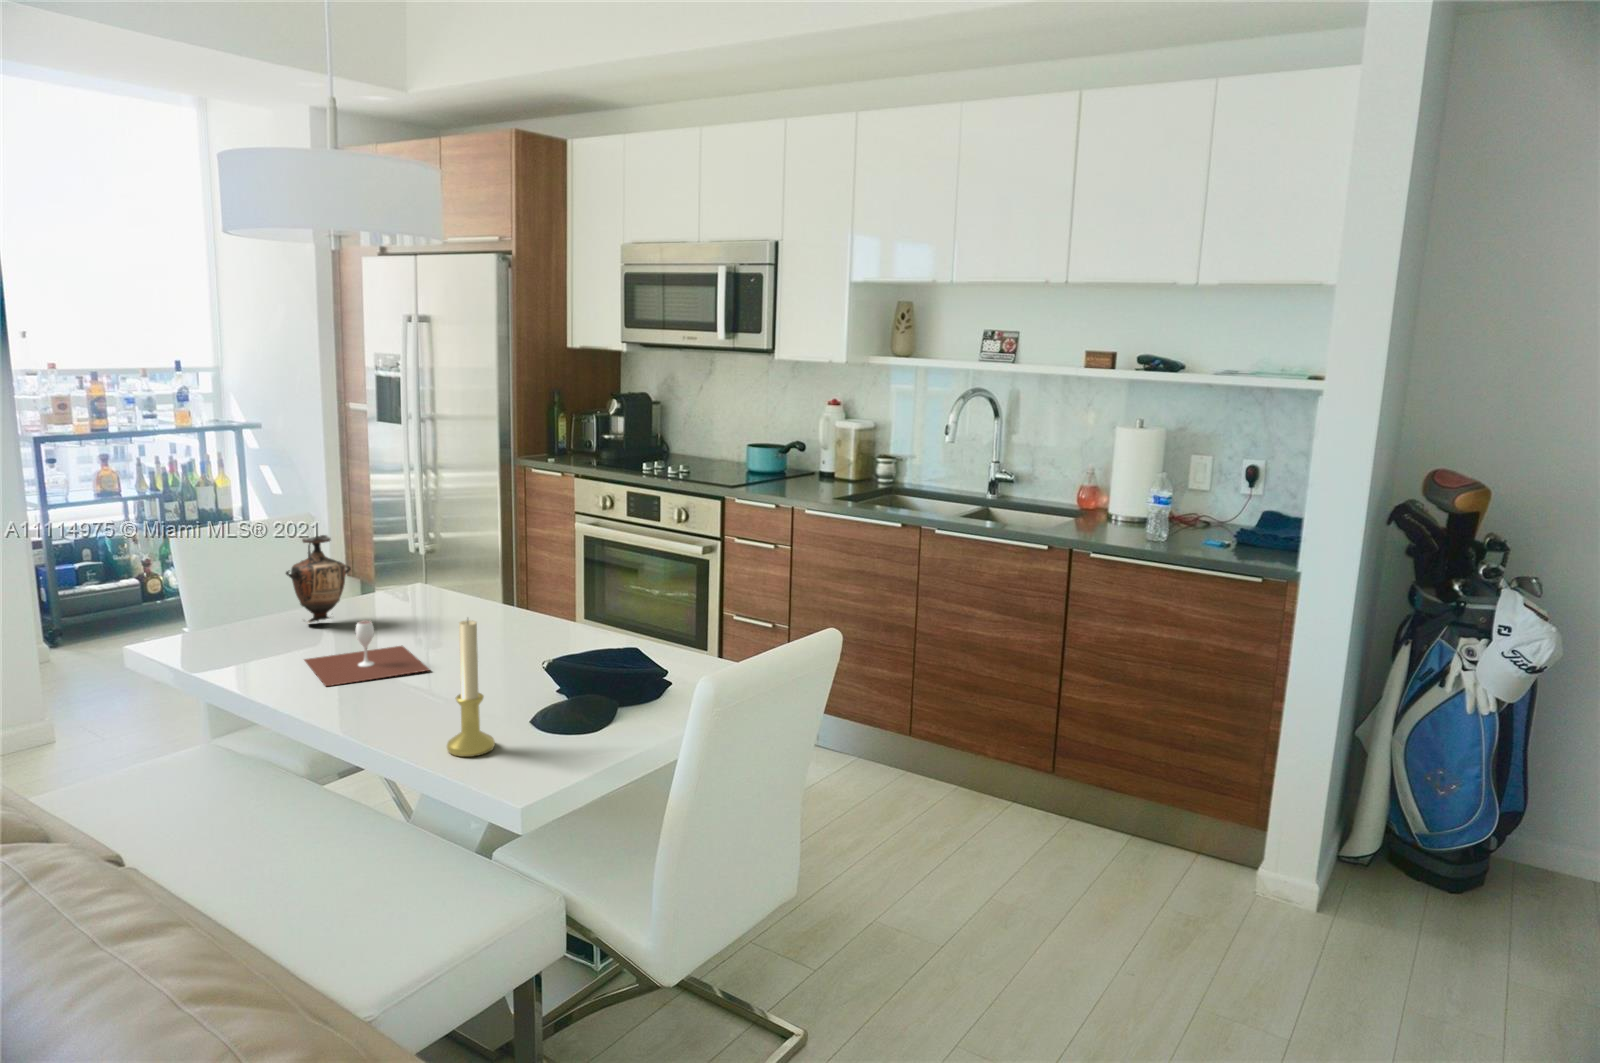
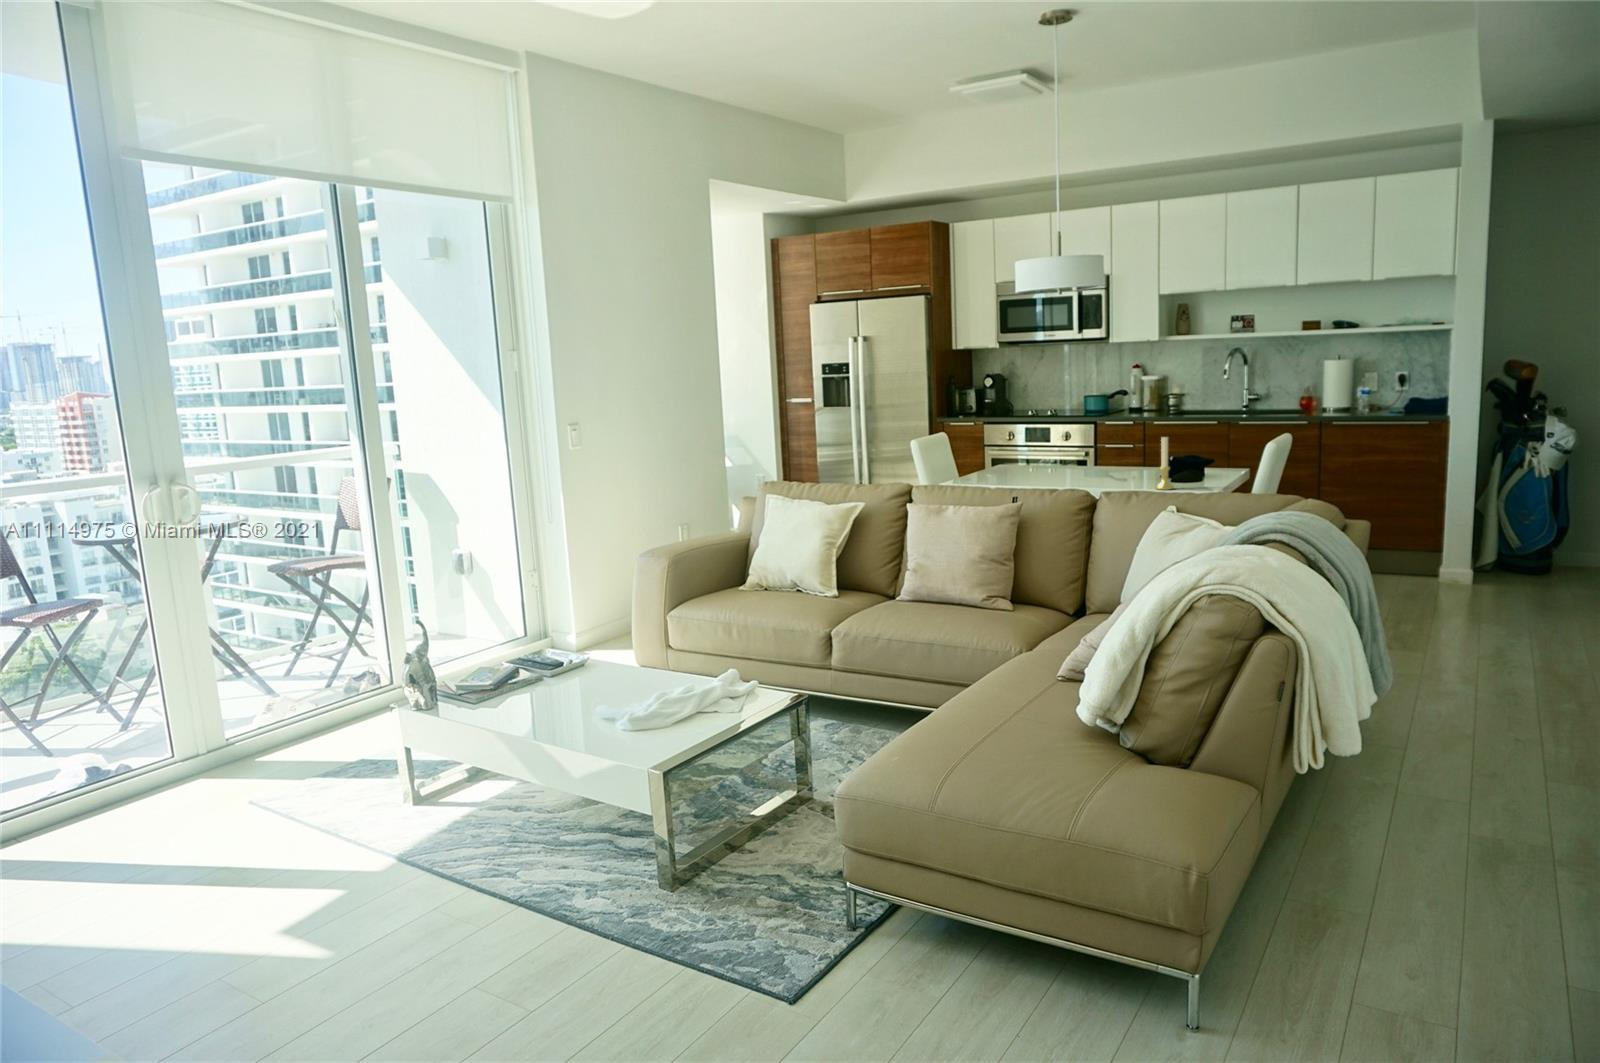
vase: present [286,535,350,623] -> none [988,430,1012,477]
wine glass: present [304,621,430,686] -> none [1028,461,1090,485]

